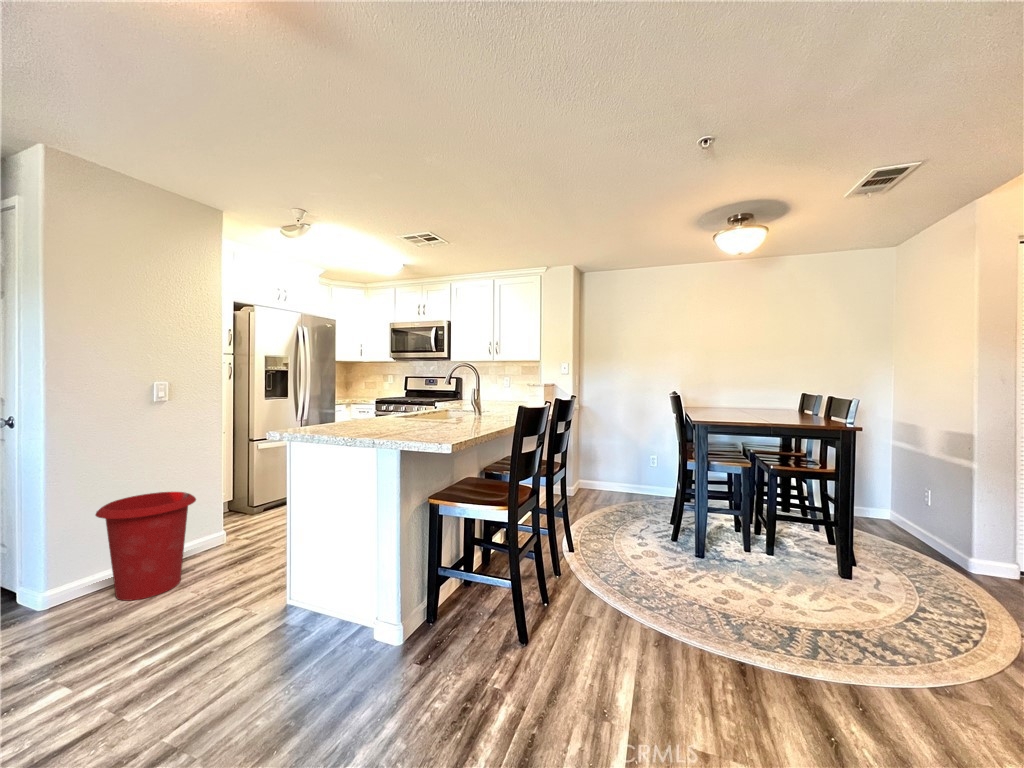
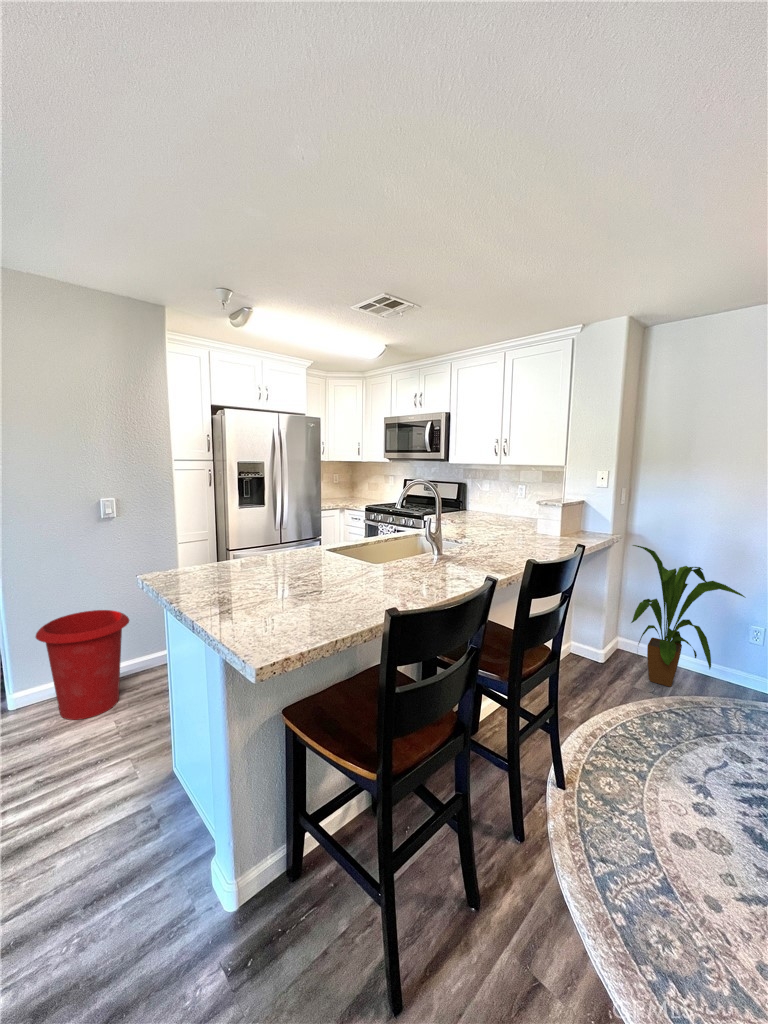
house plant: none [584,409,646,500] -> present [631,545,745,687]

